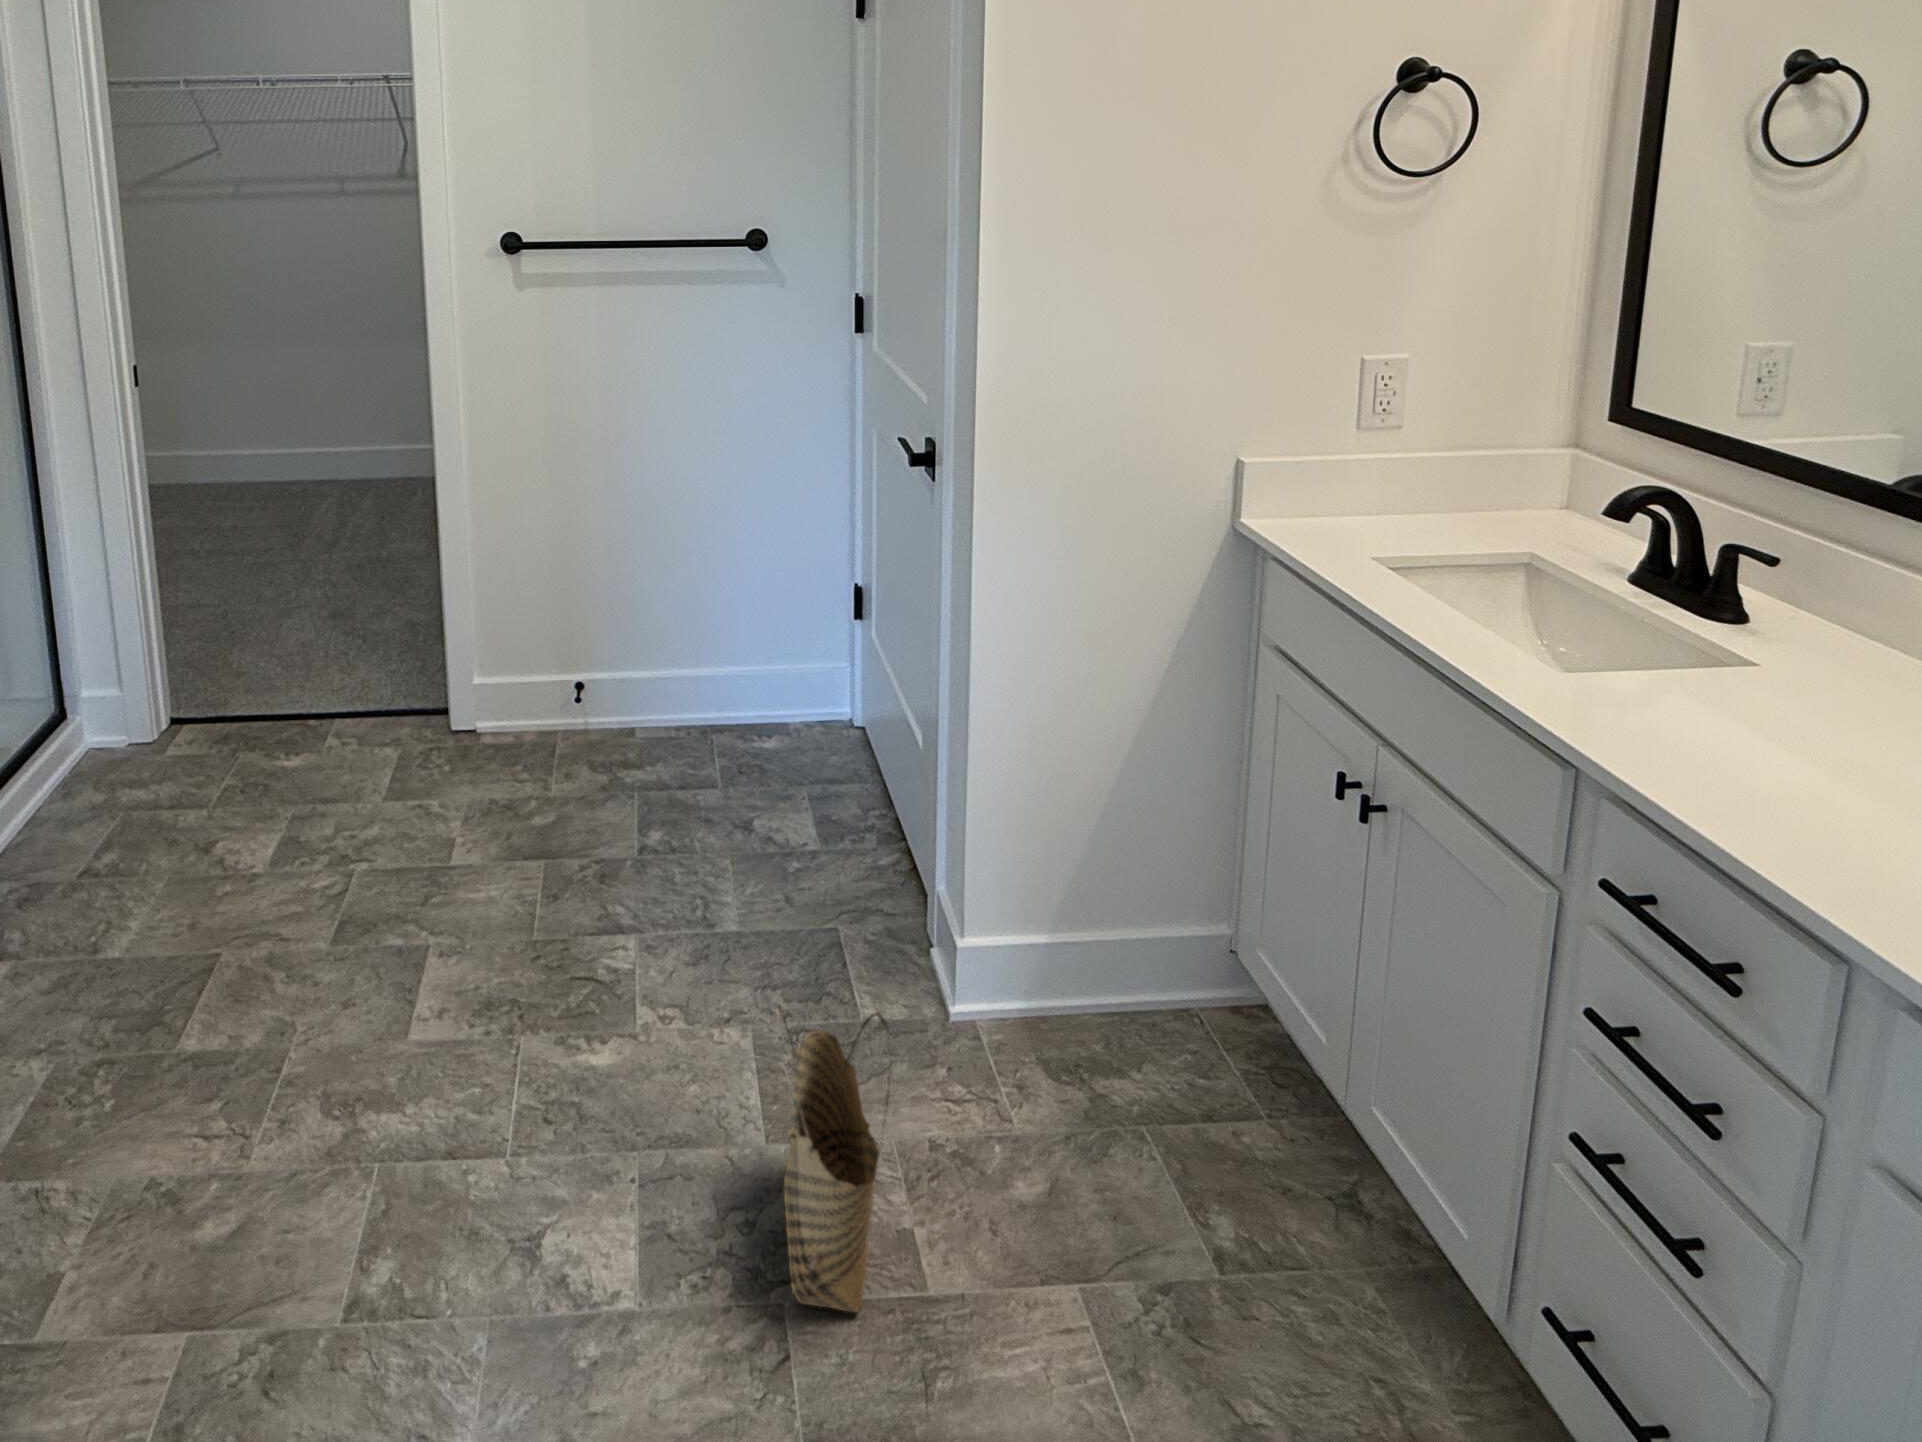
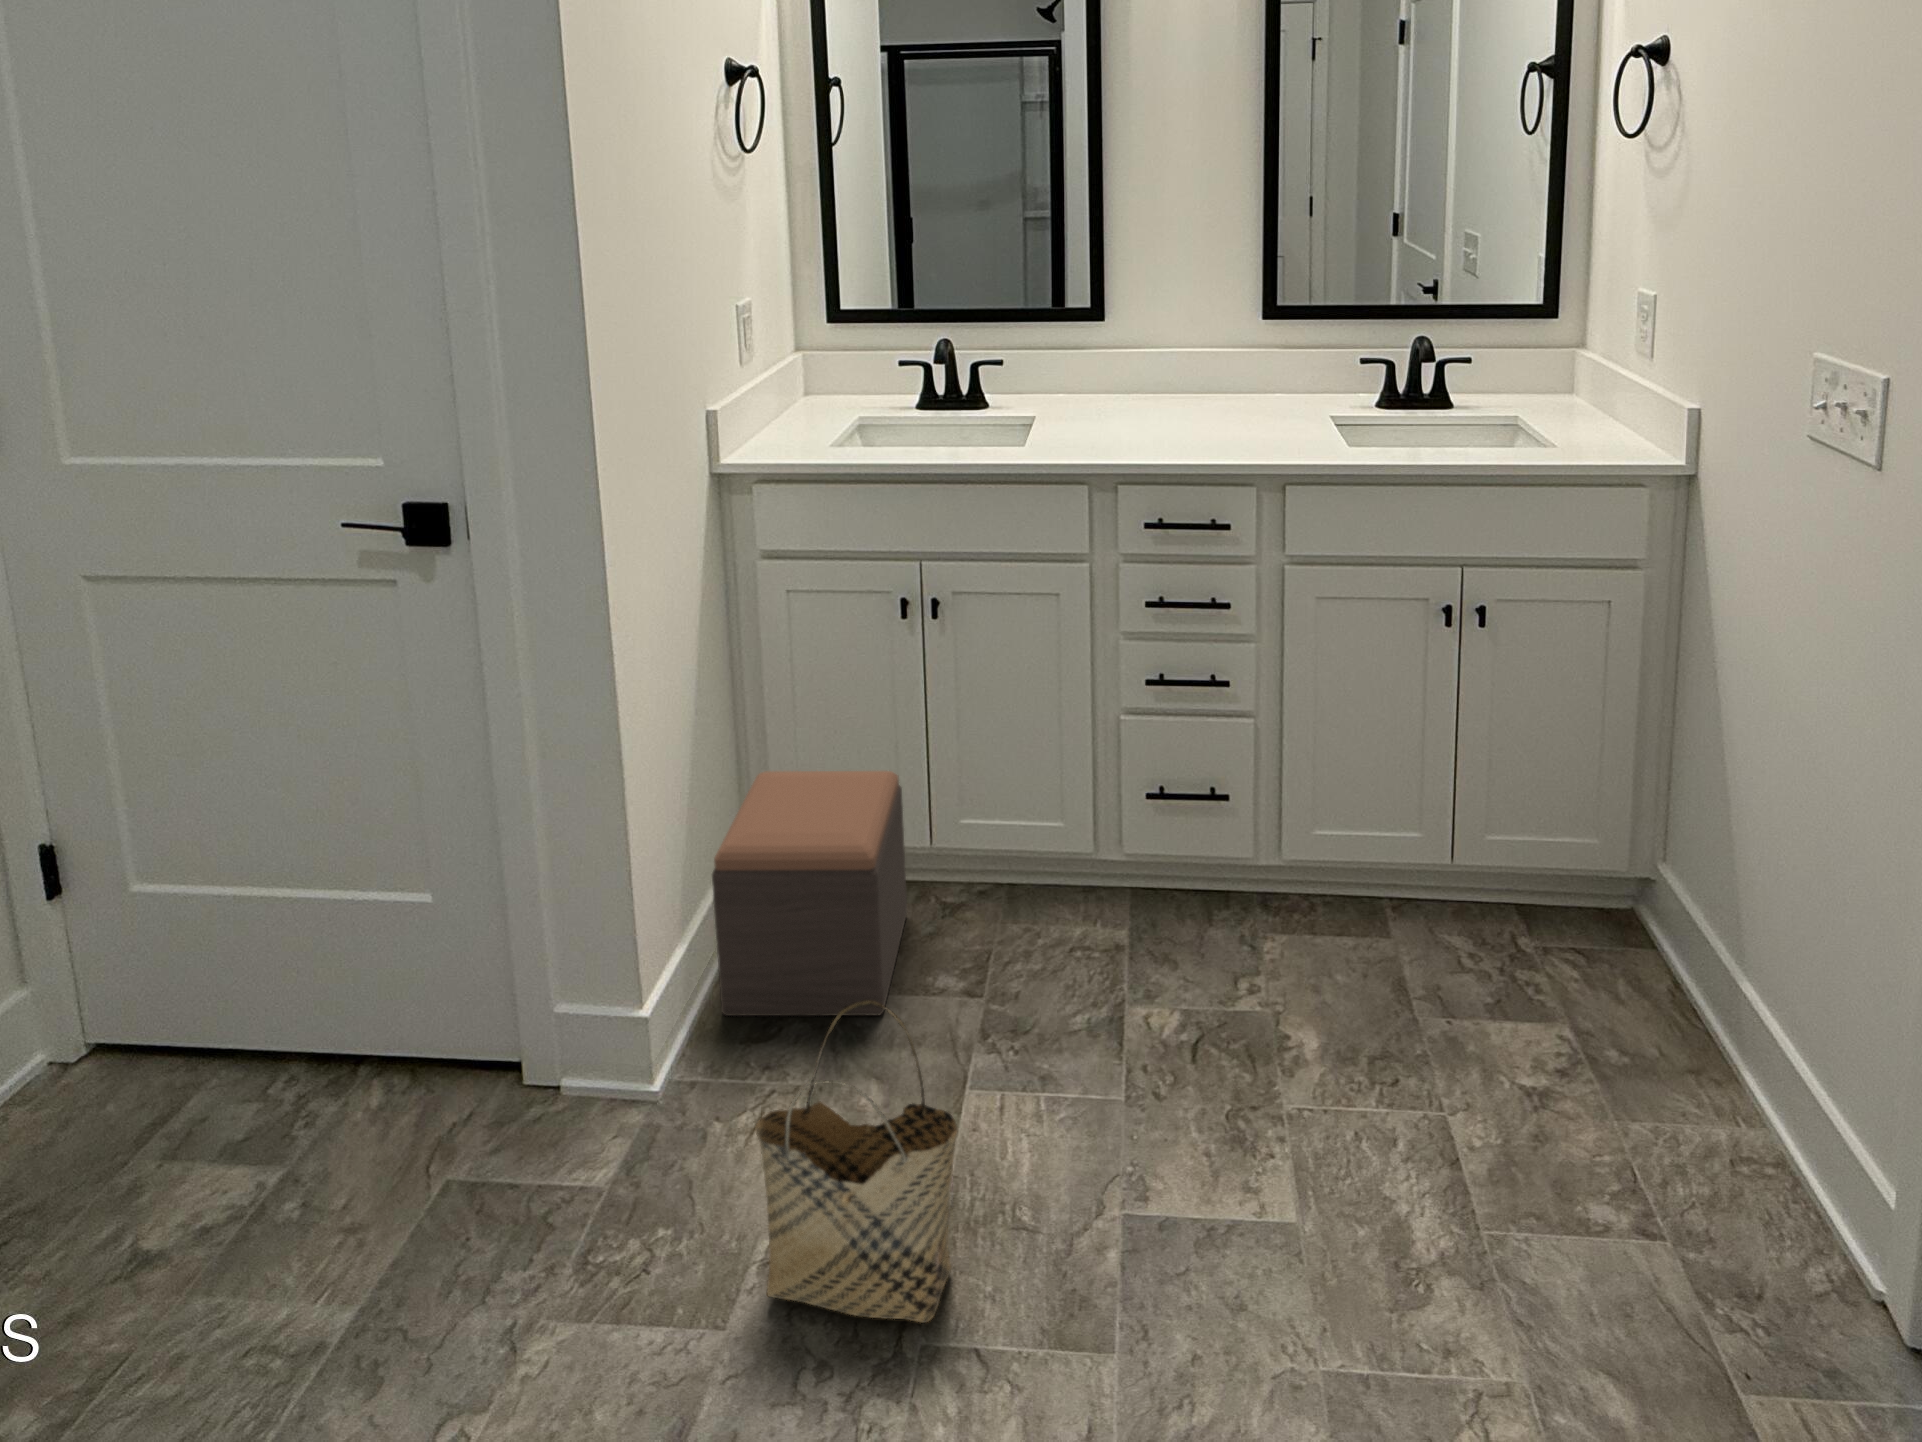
footstool: none [1062,865,1319,1166] -> present [712,771,907,1016]

